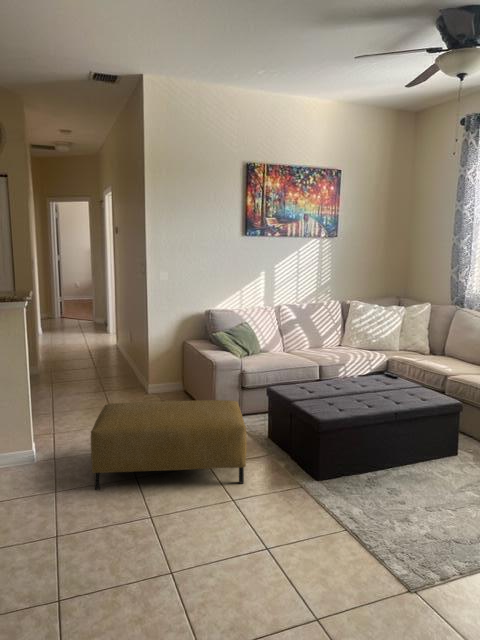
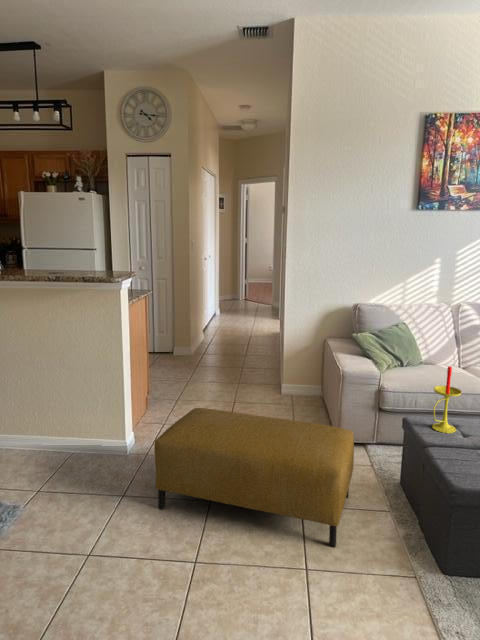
candle: none [288,345,307,393] -> present [432,367,462,433]

